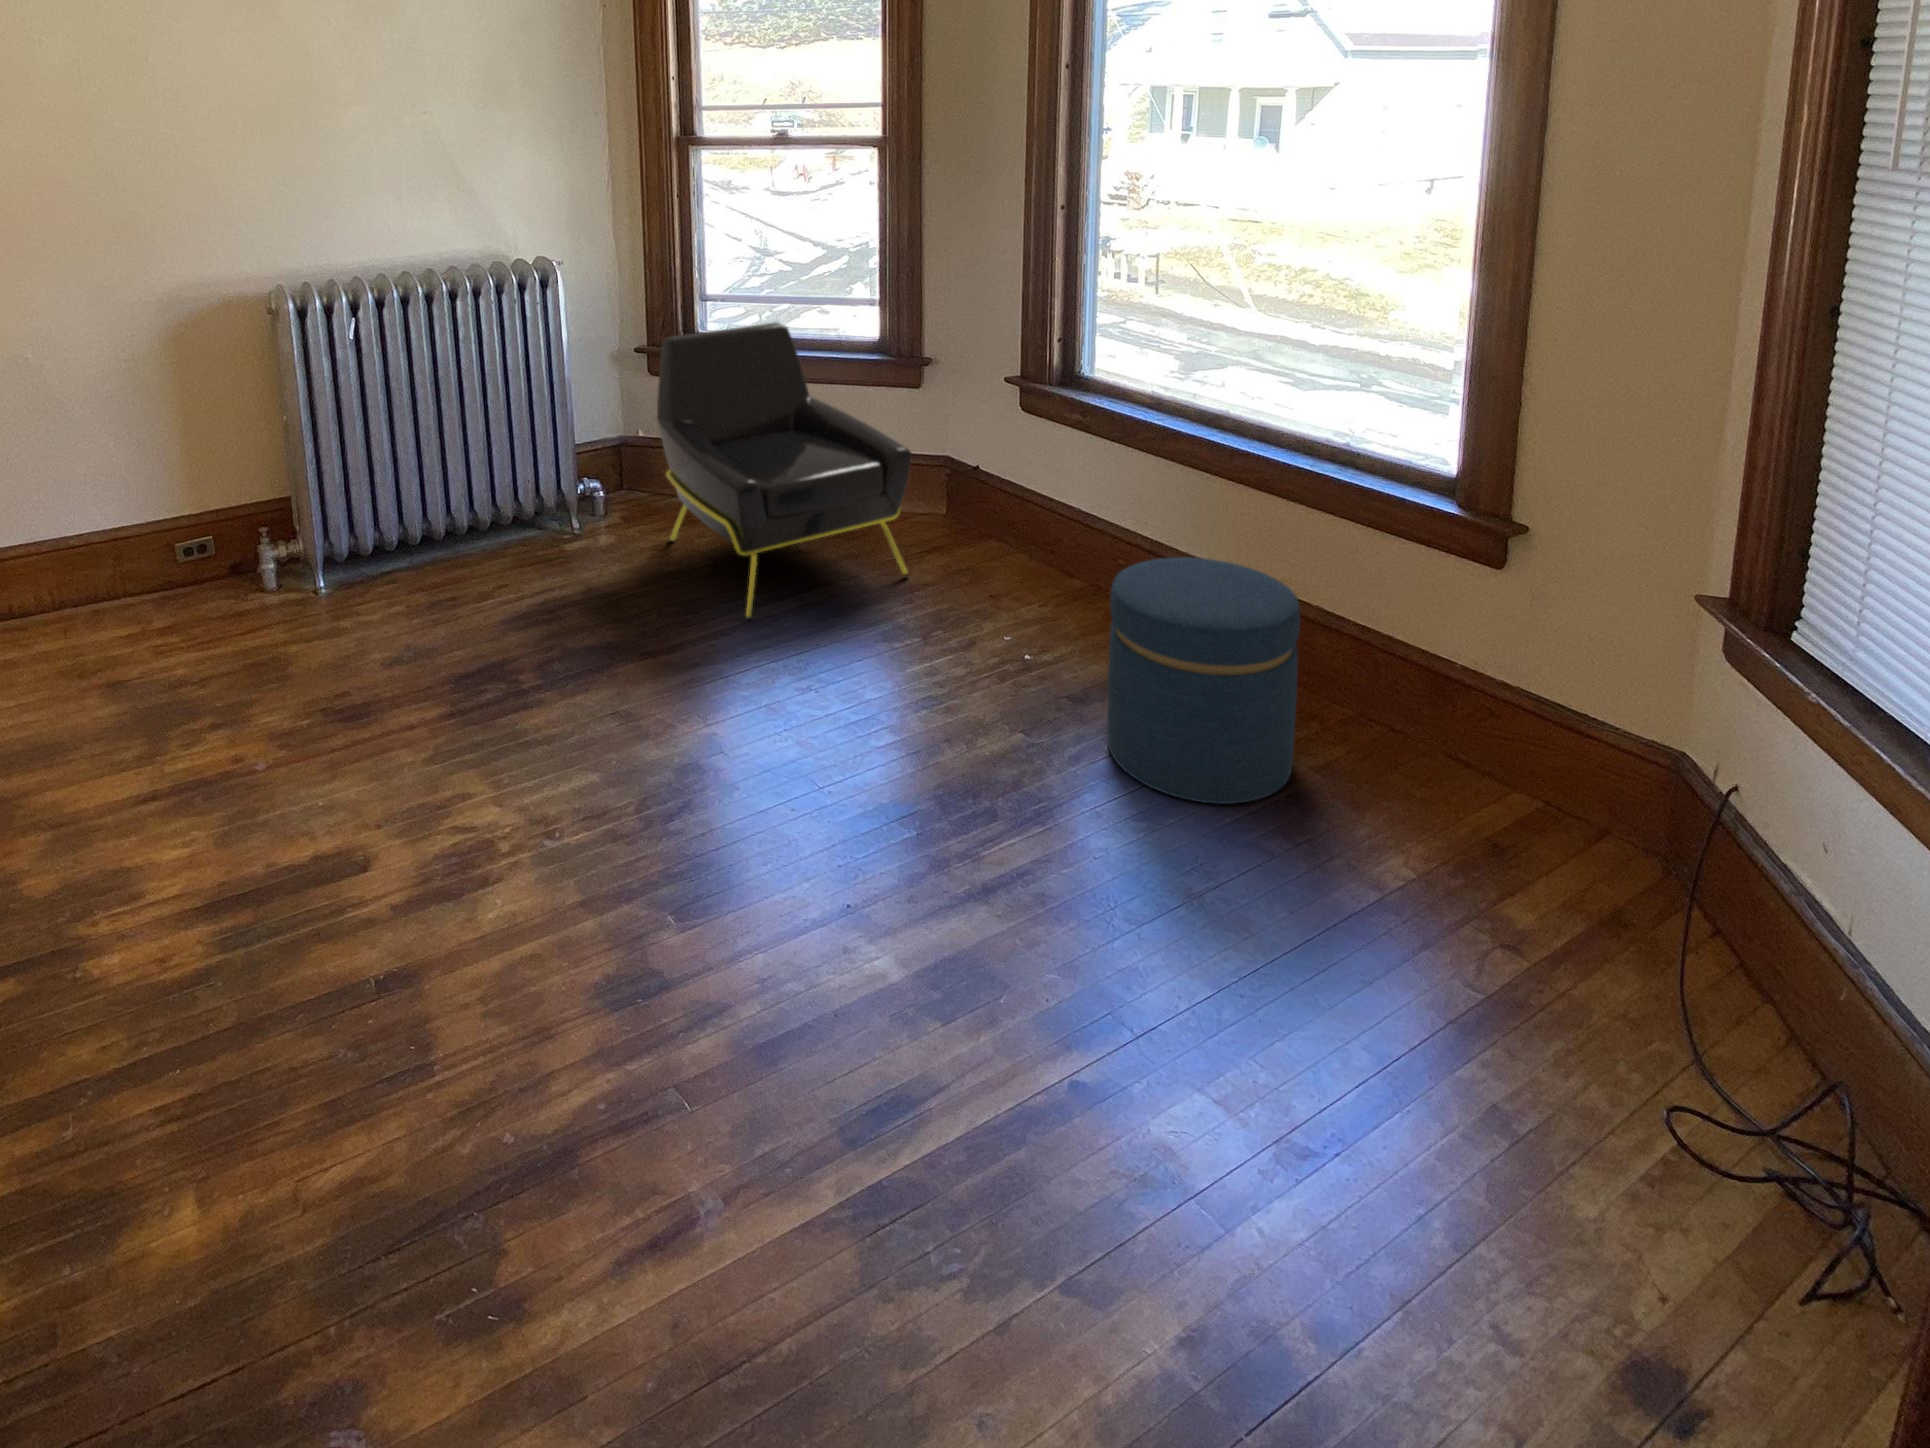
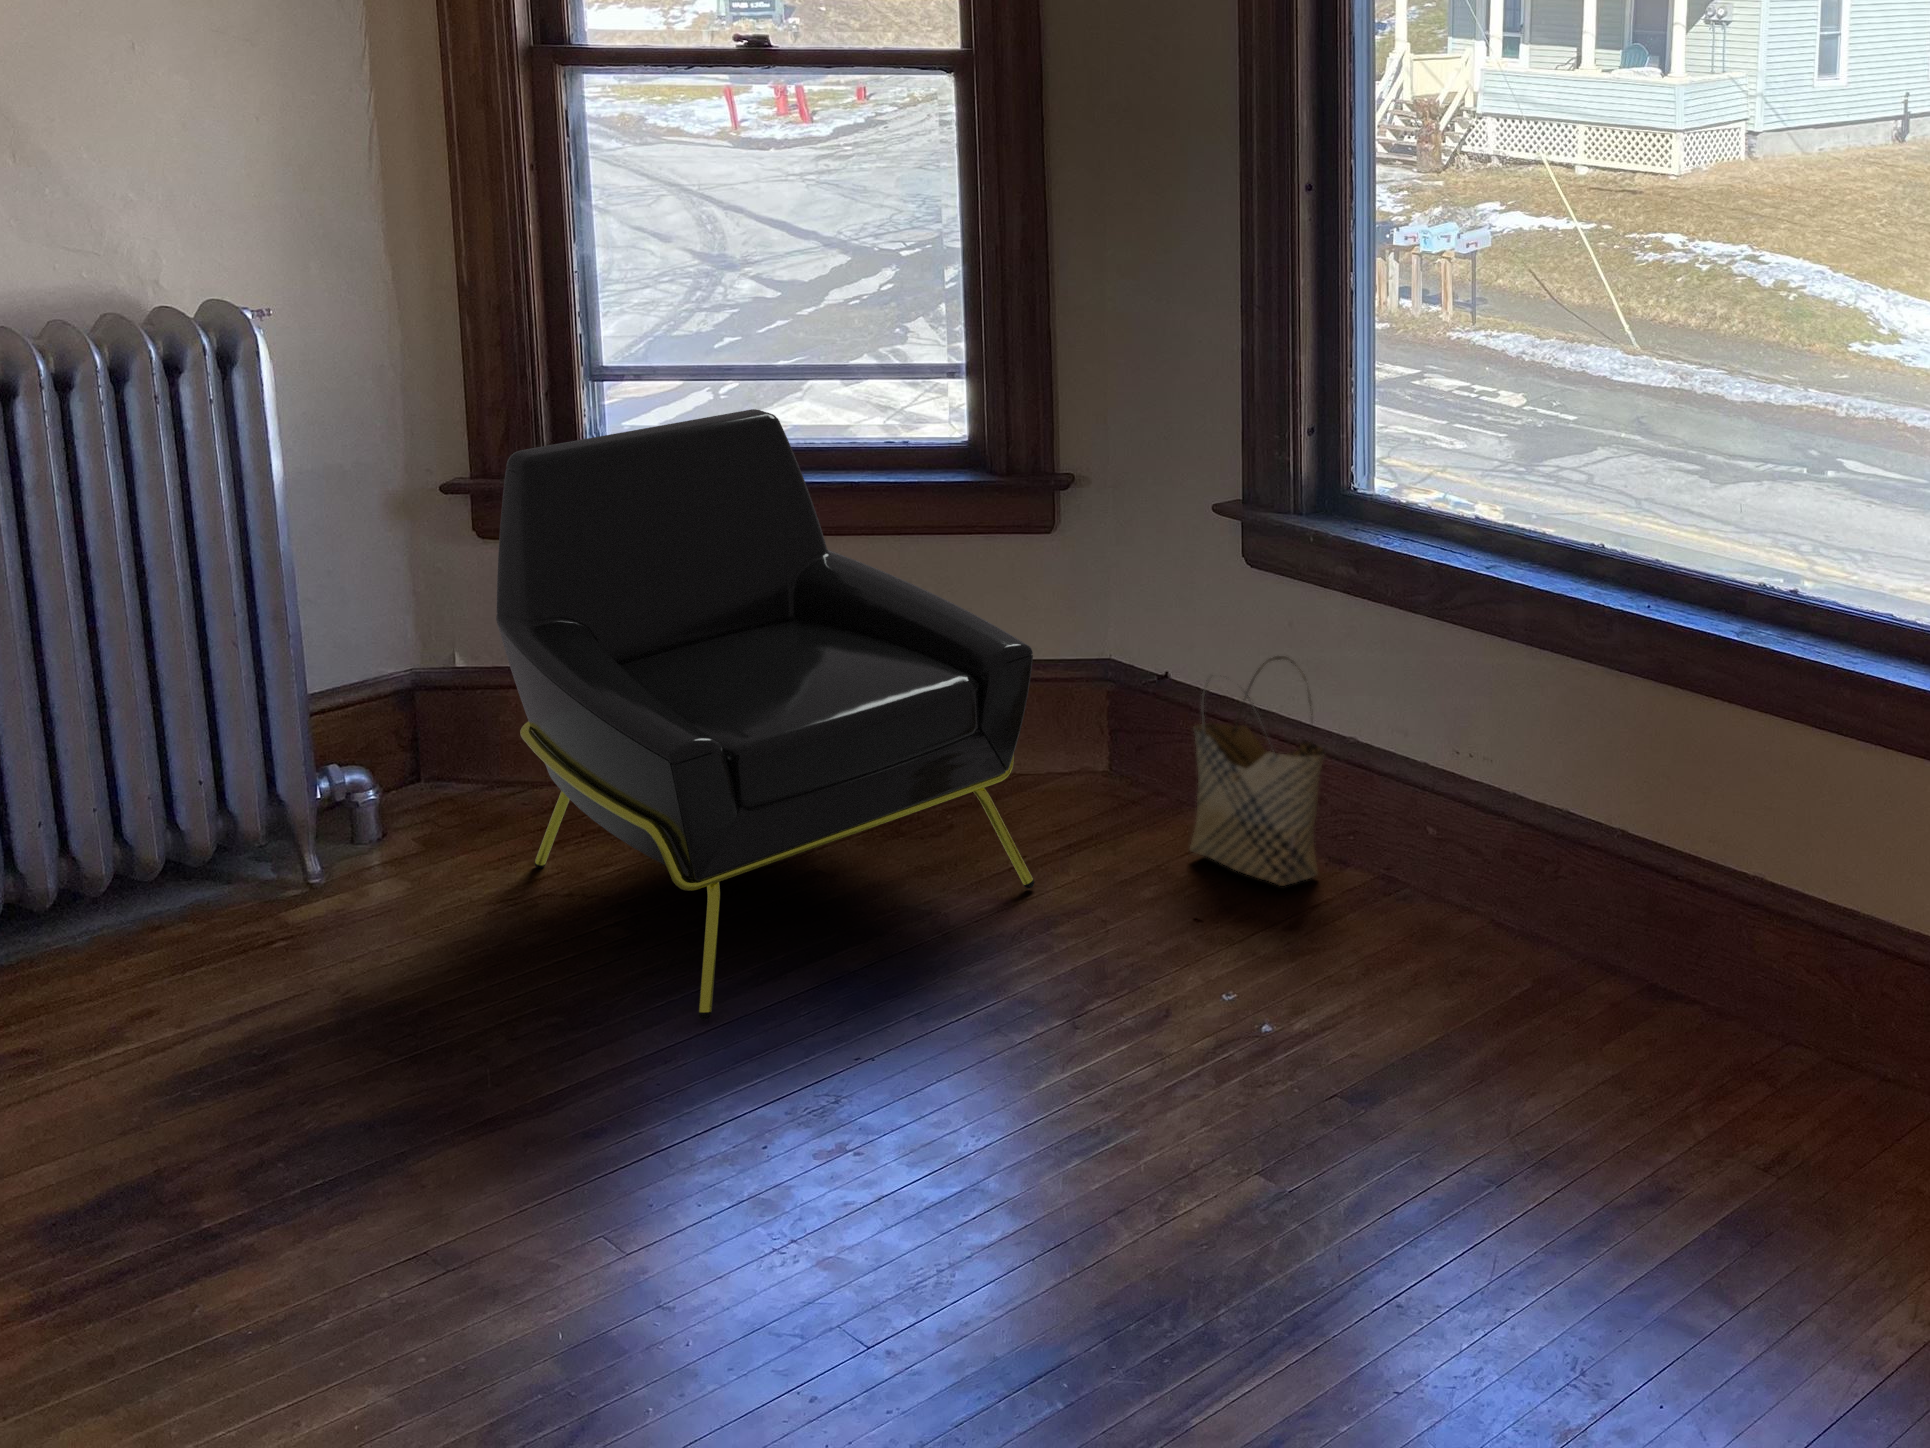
woven basket: none [990,466,1066,590] -> present [1190,656,1325,886]
ottoman: present [1107,557,1300,804] -> none [1409,812,1732,1264]

